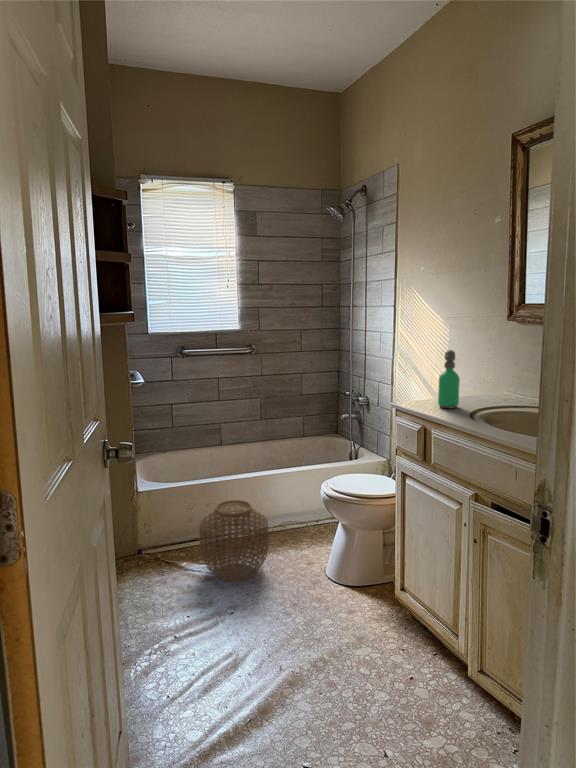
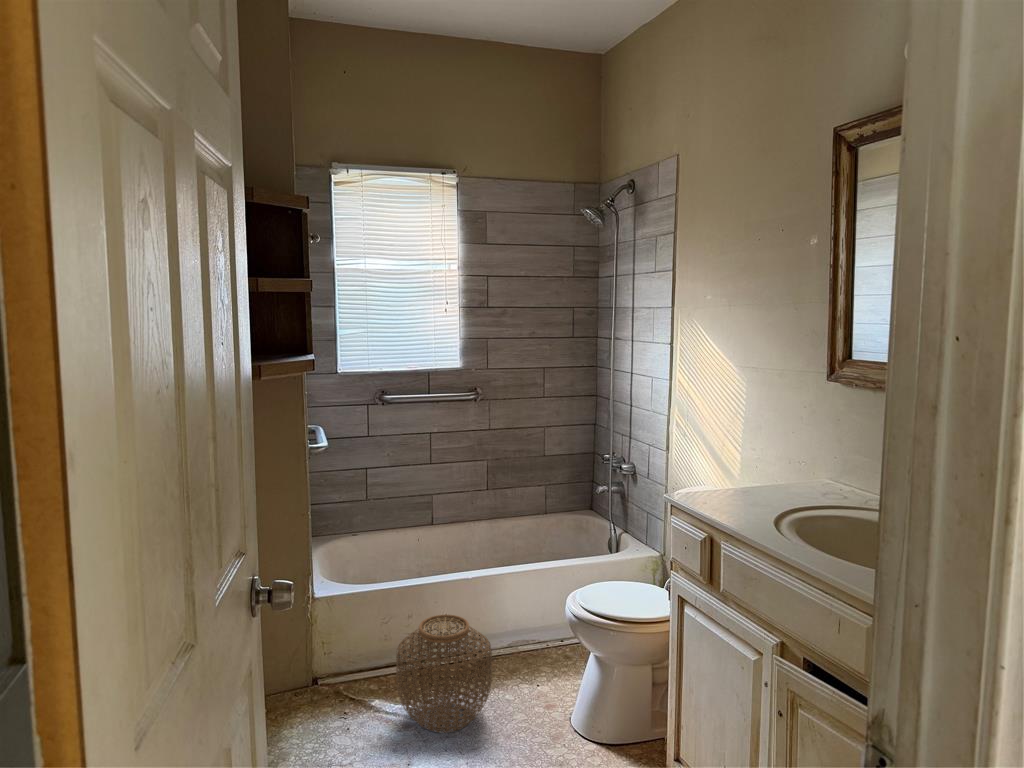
soap dispenser: present [438,350,460,408] -> none [729,427,760,509]

